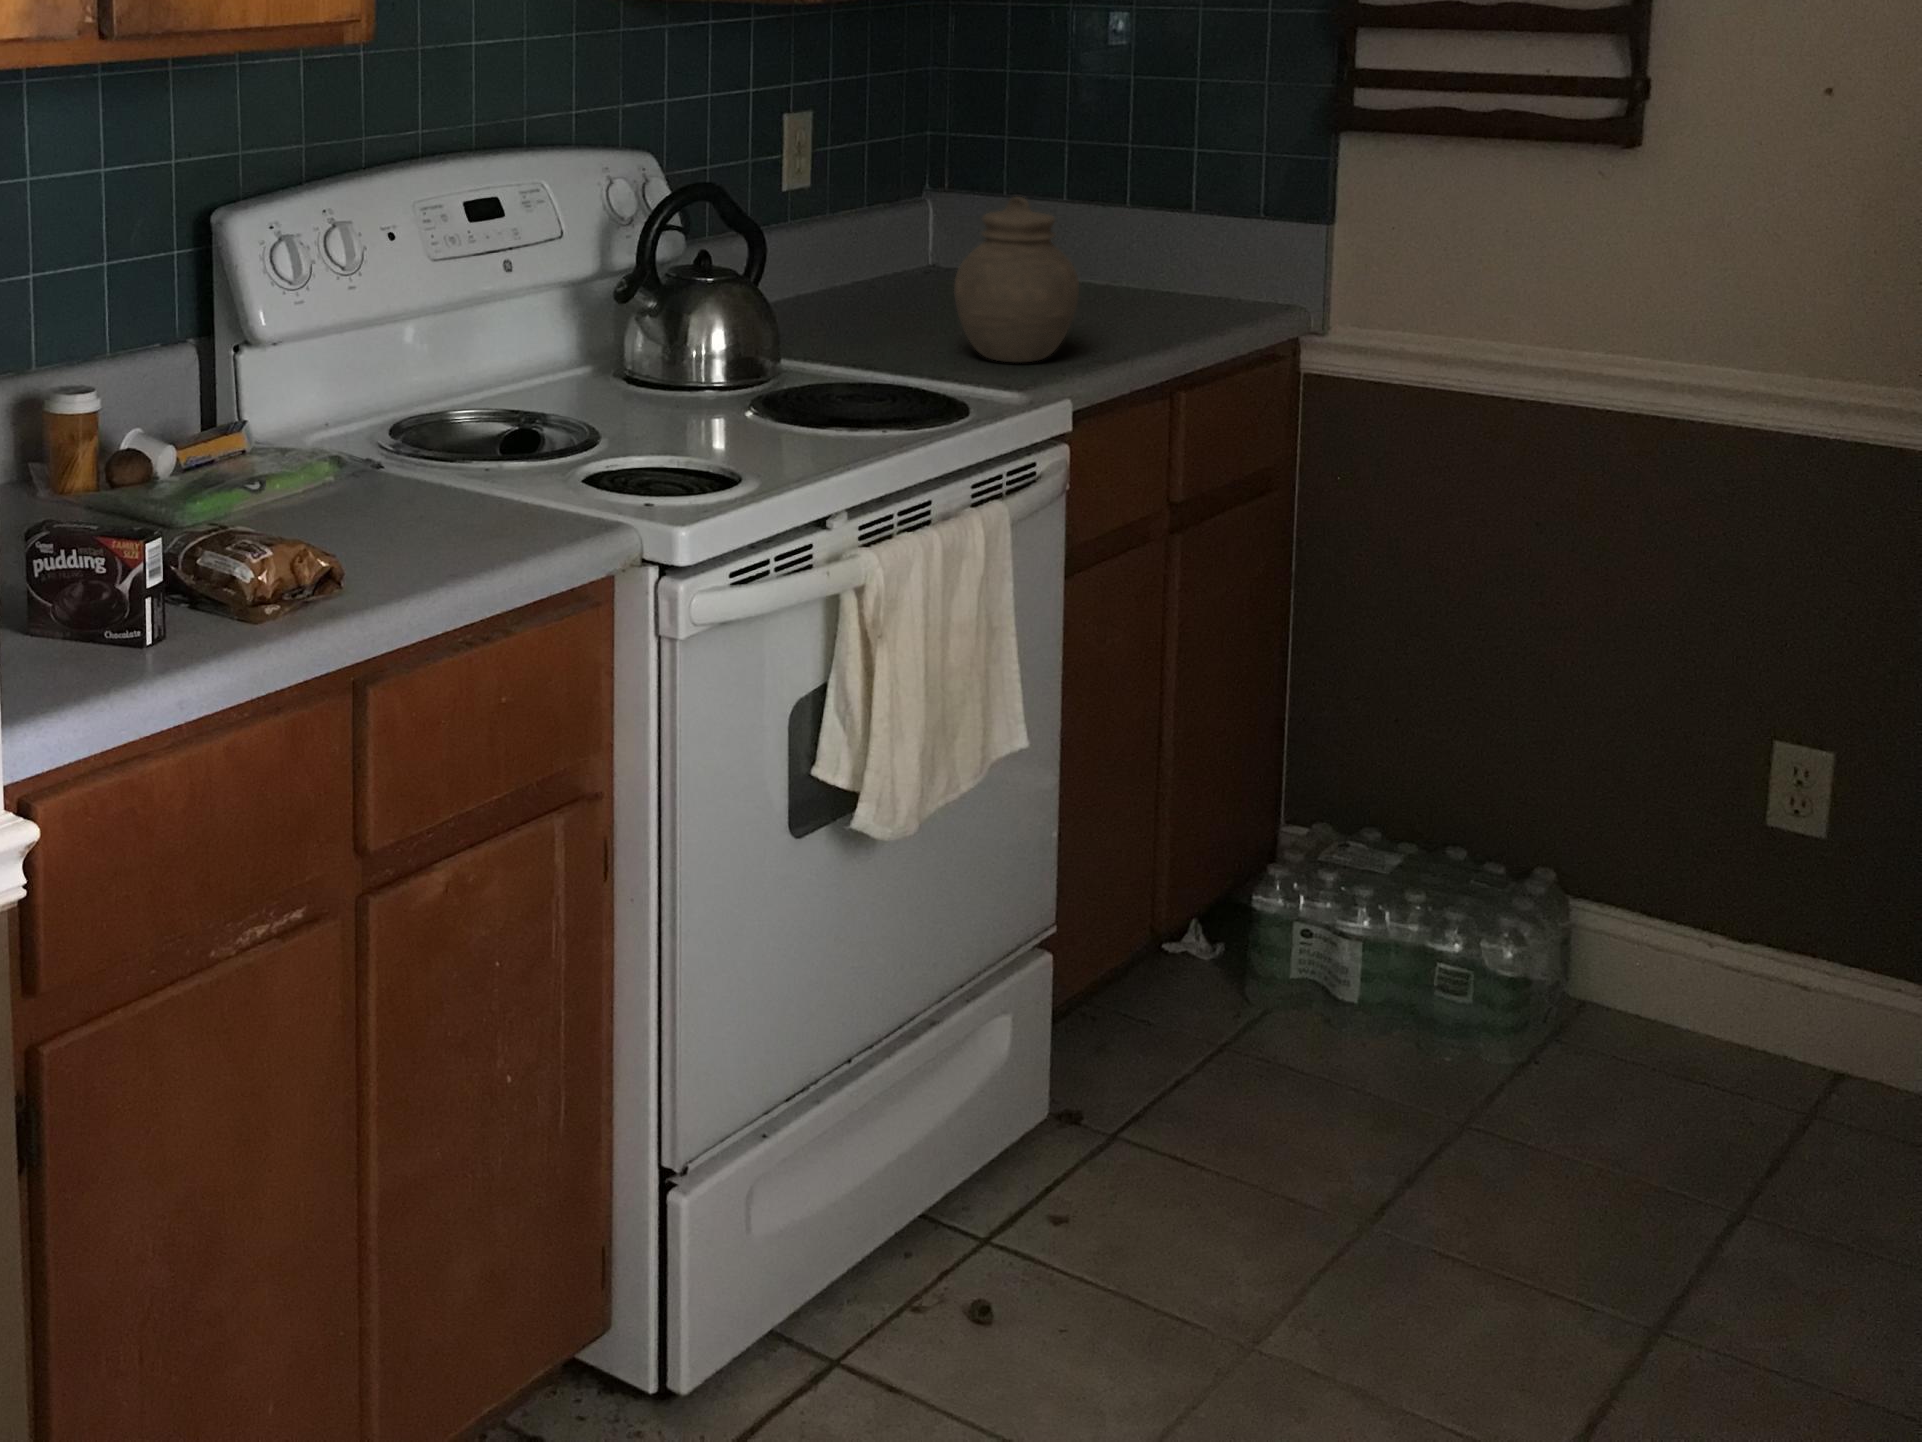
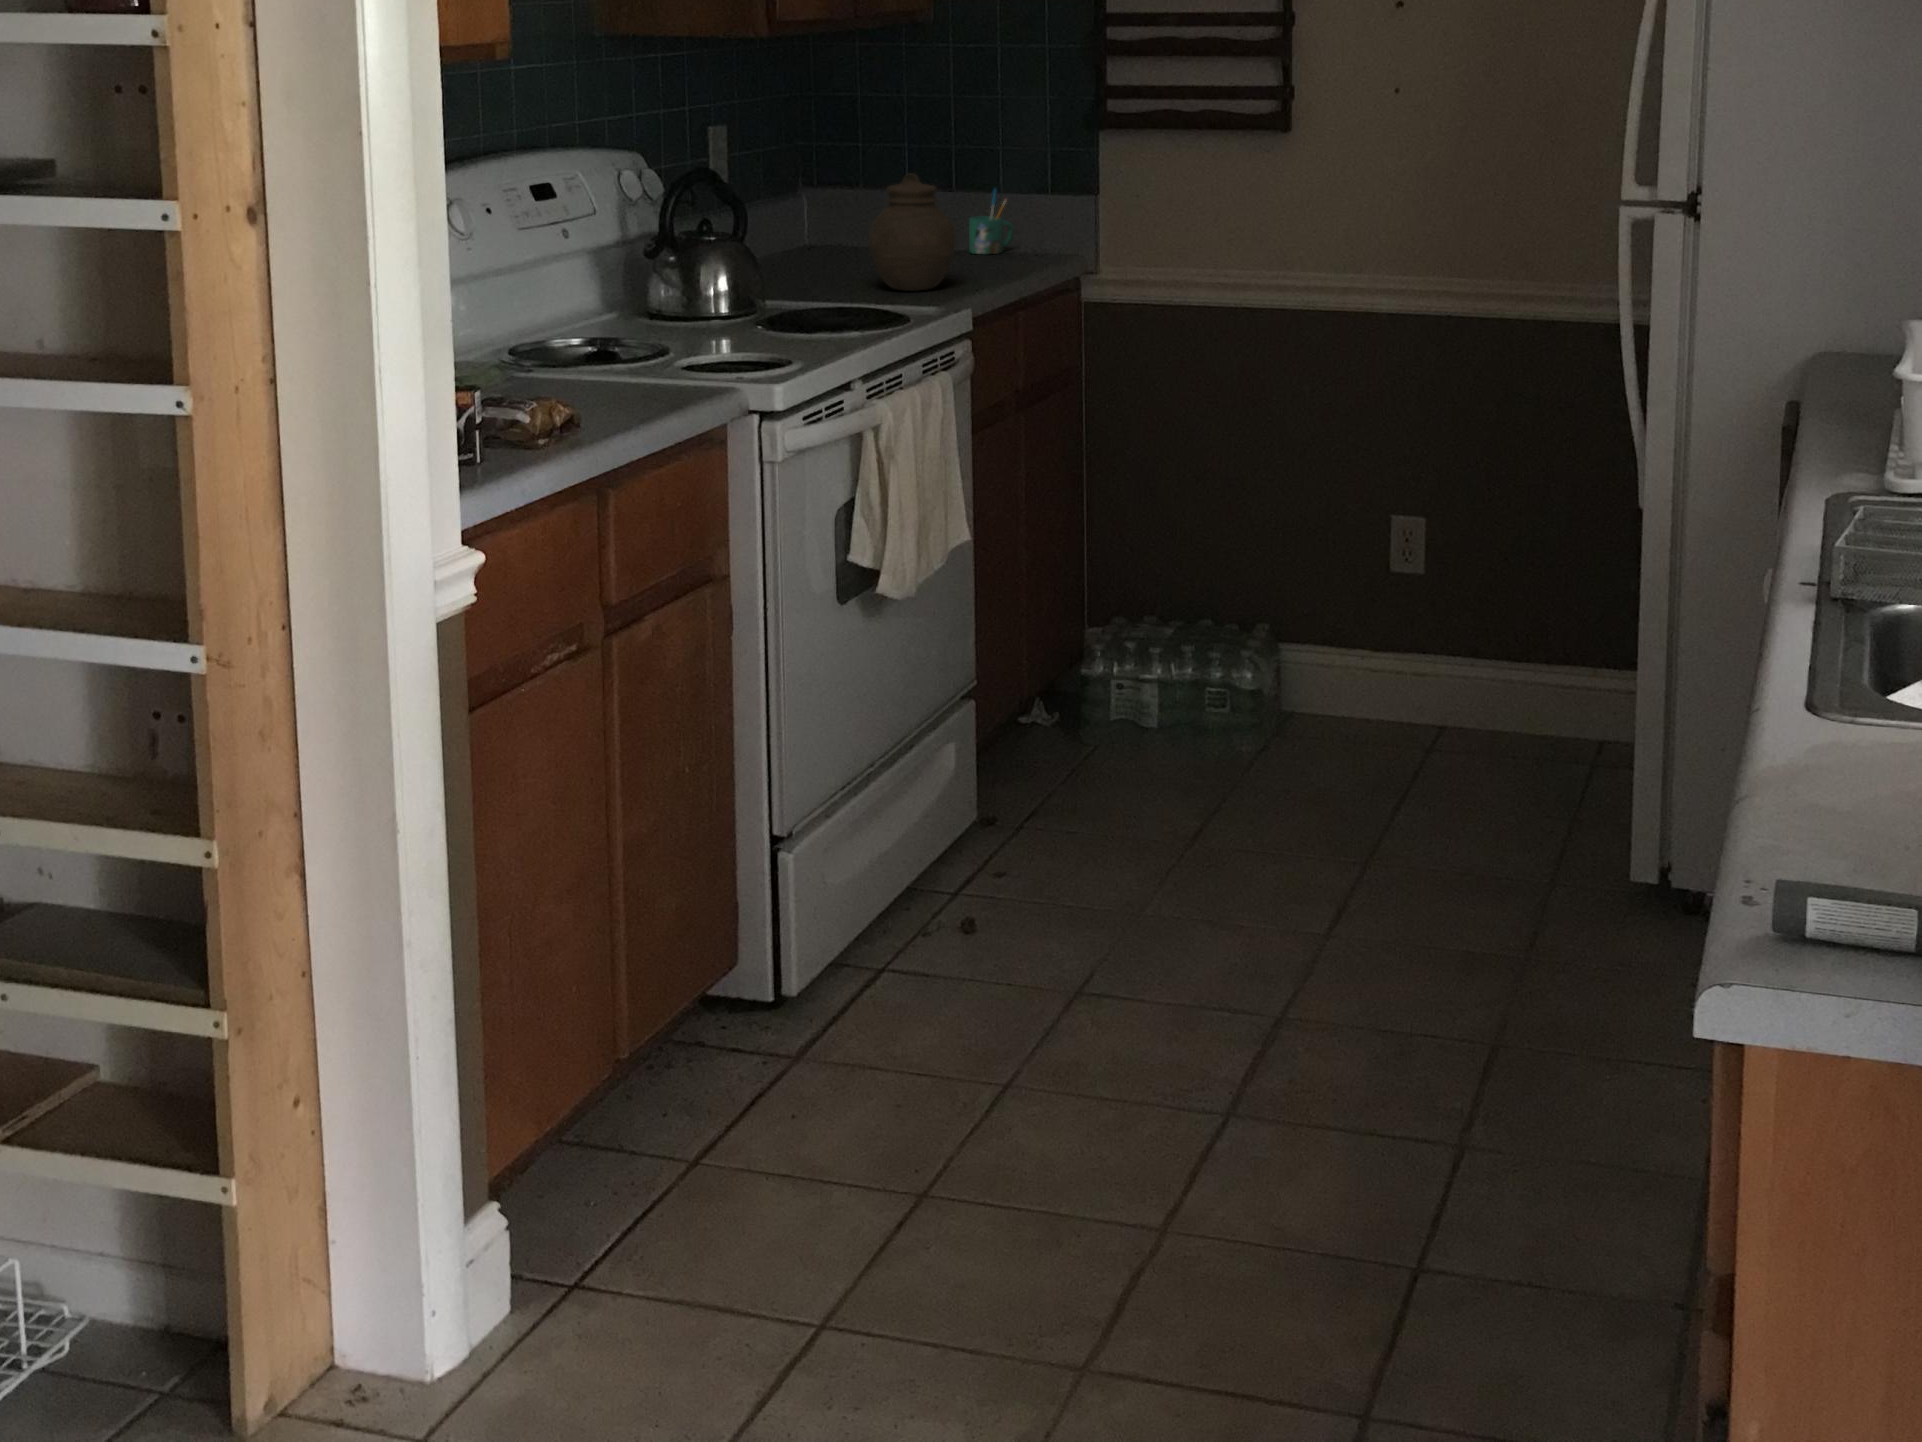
mug: none [1137,211,1204,303] -> present [969,189,1013,254]

